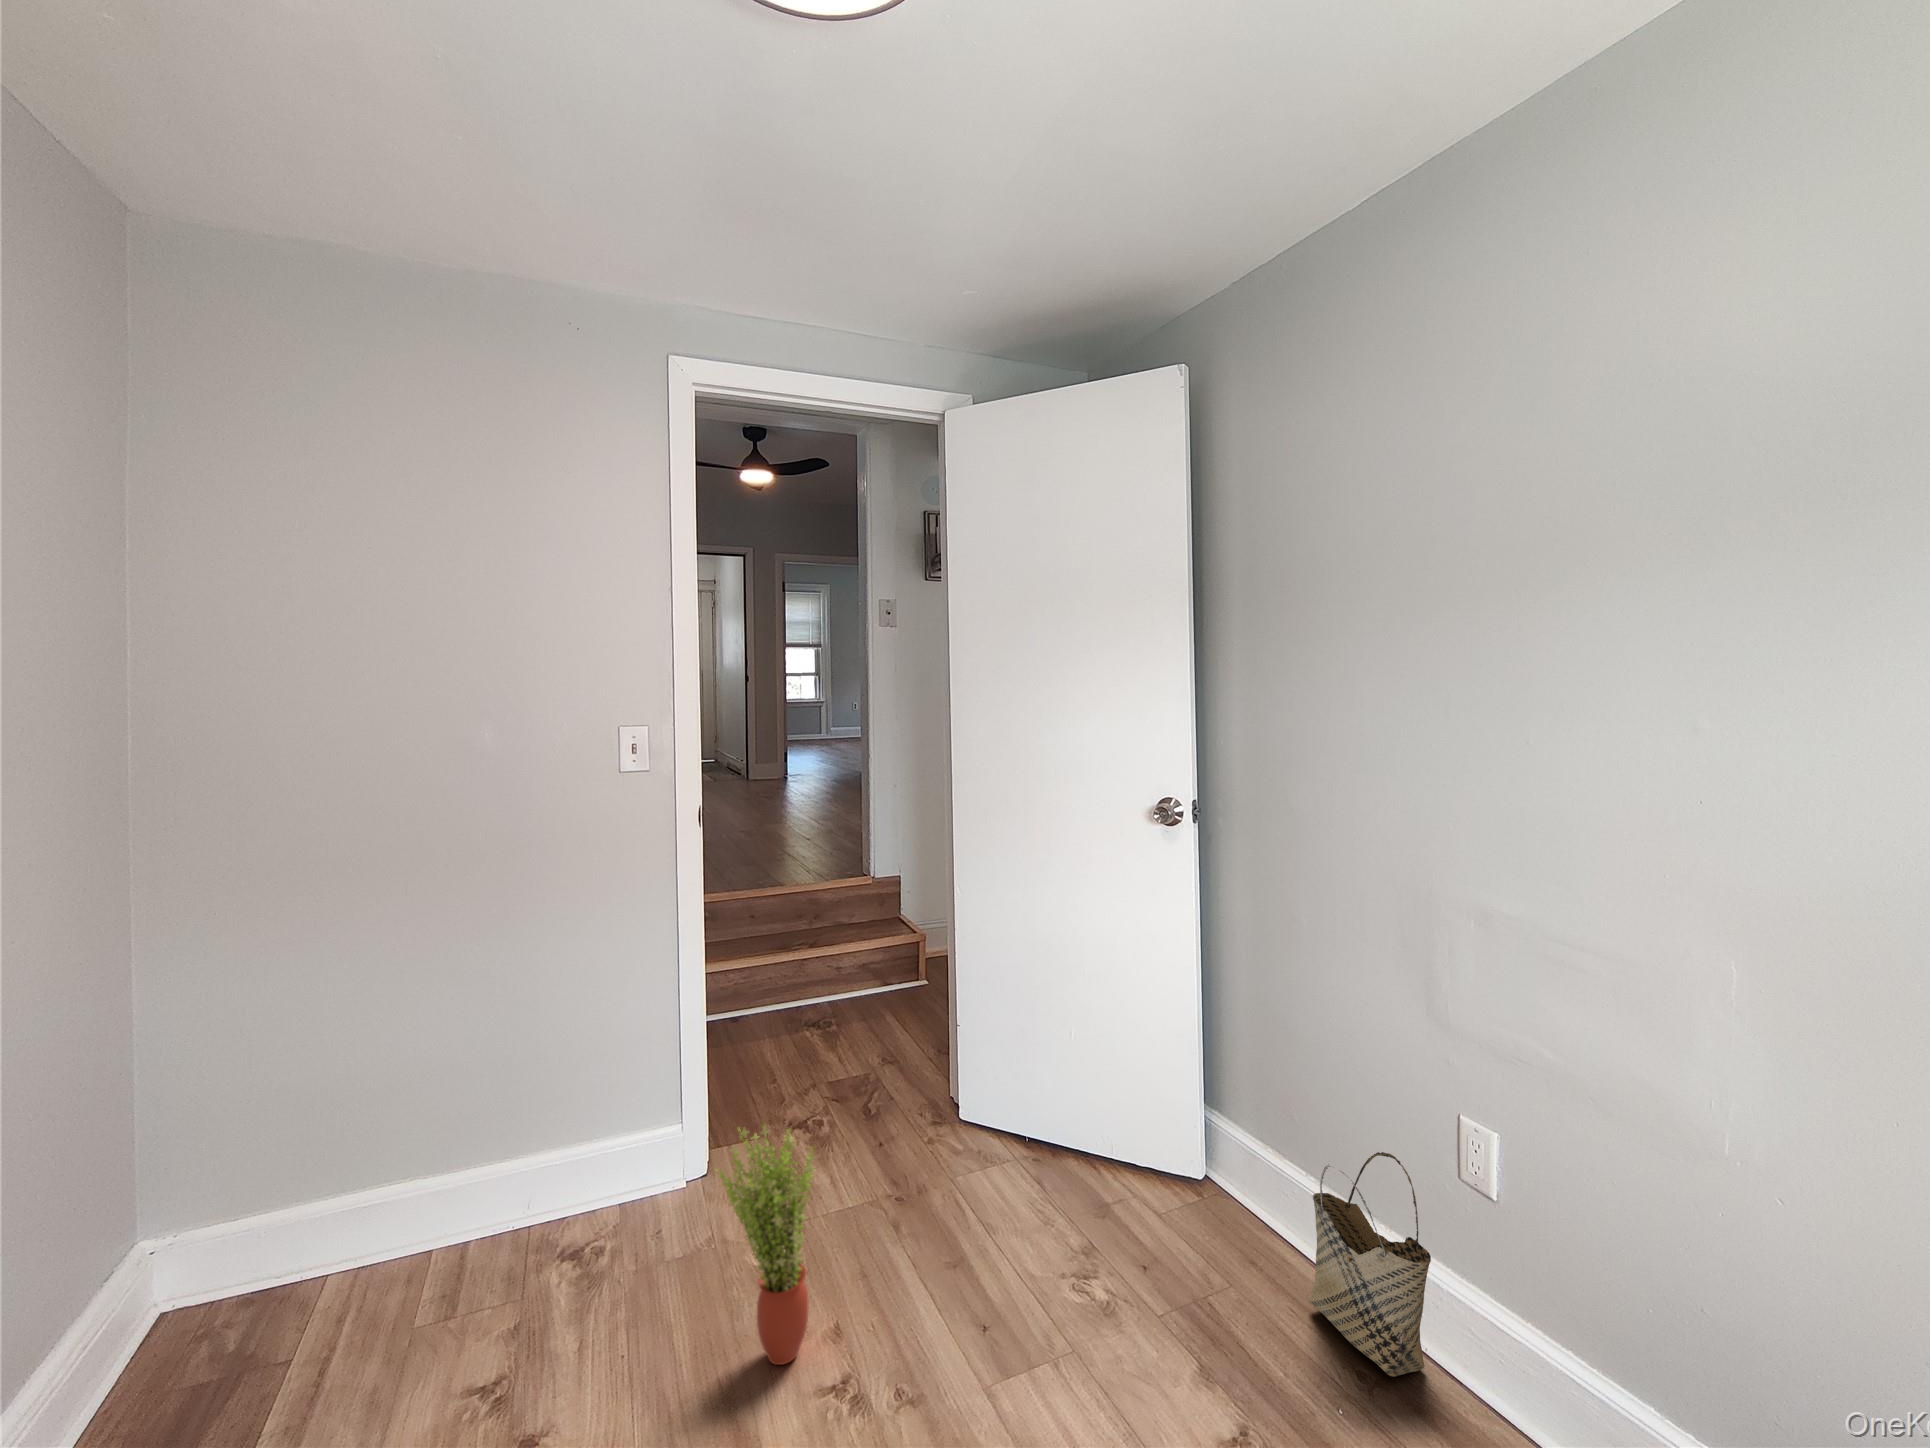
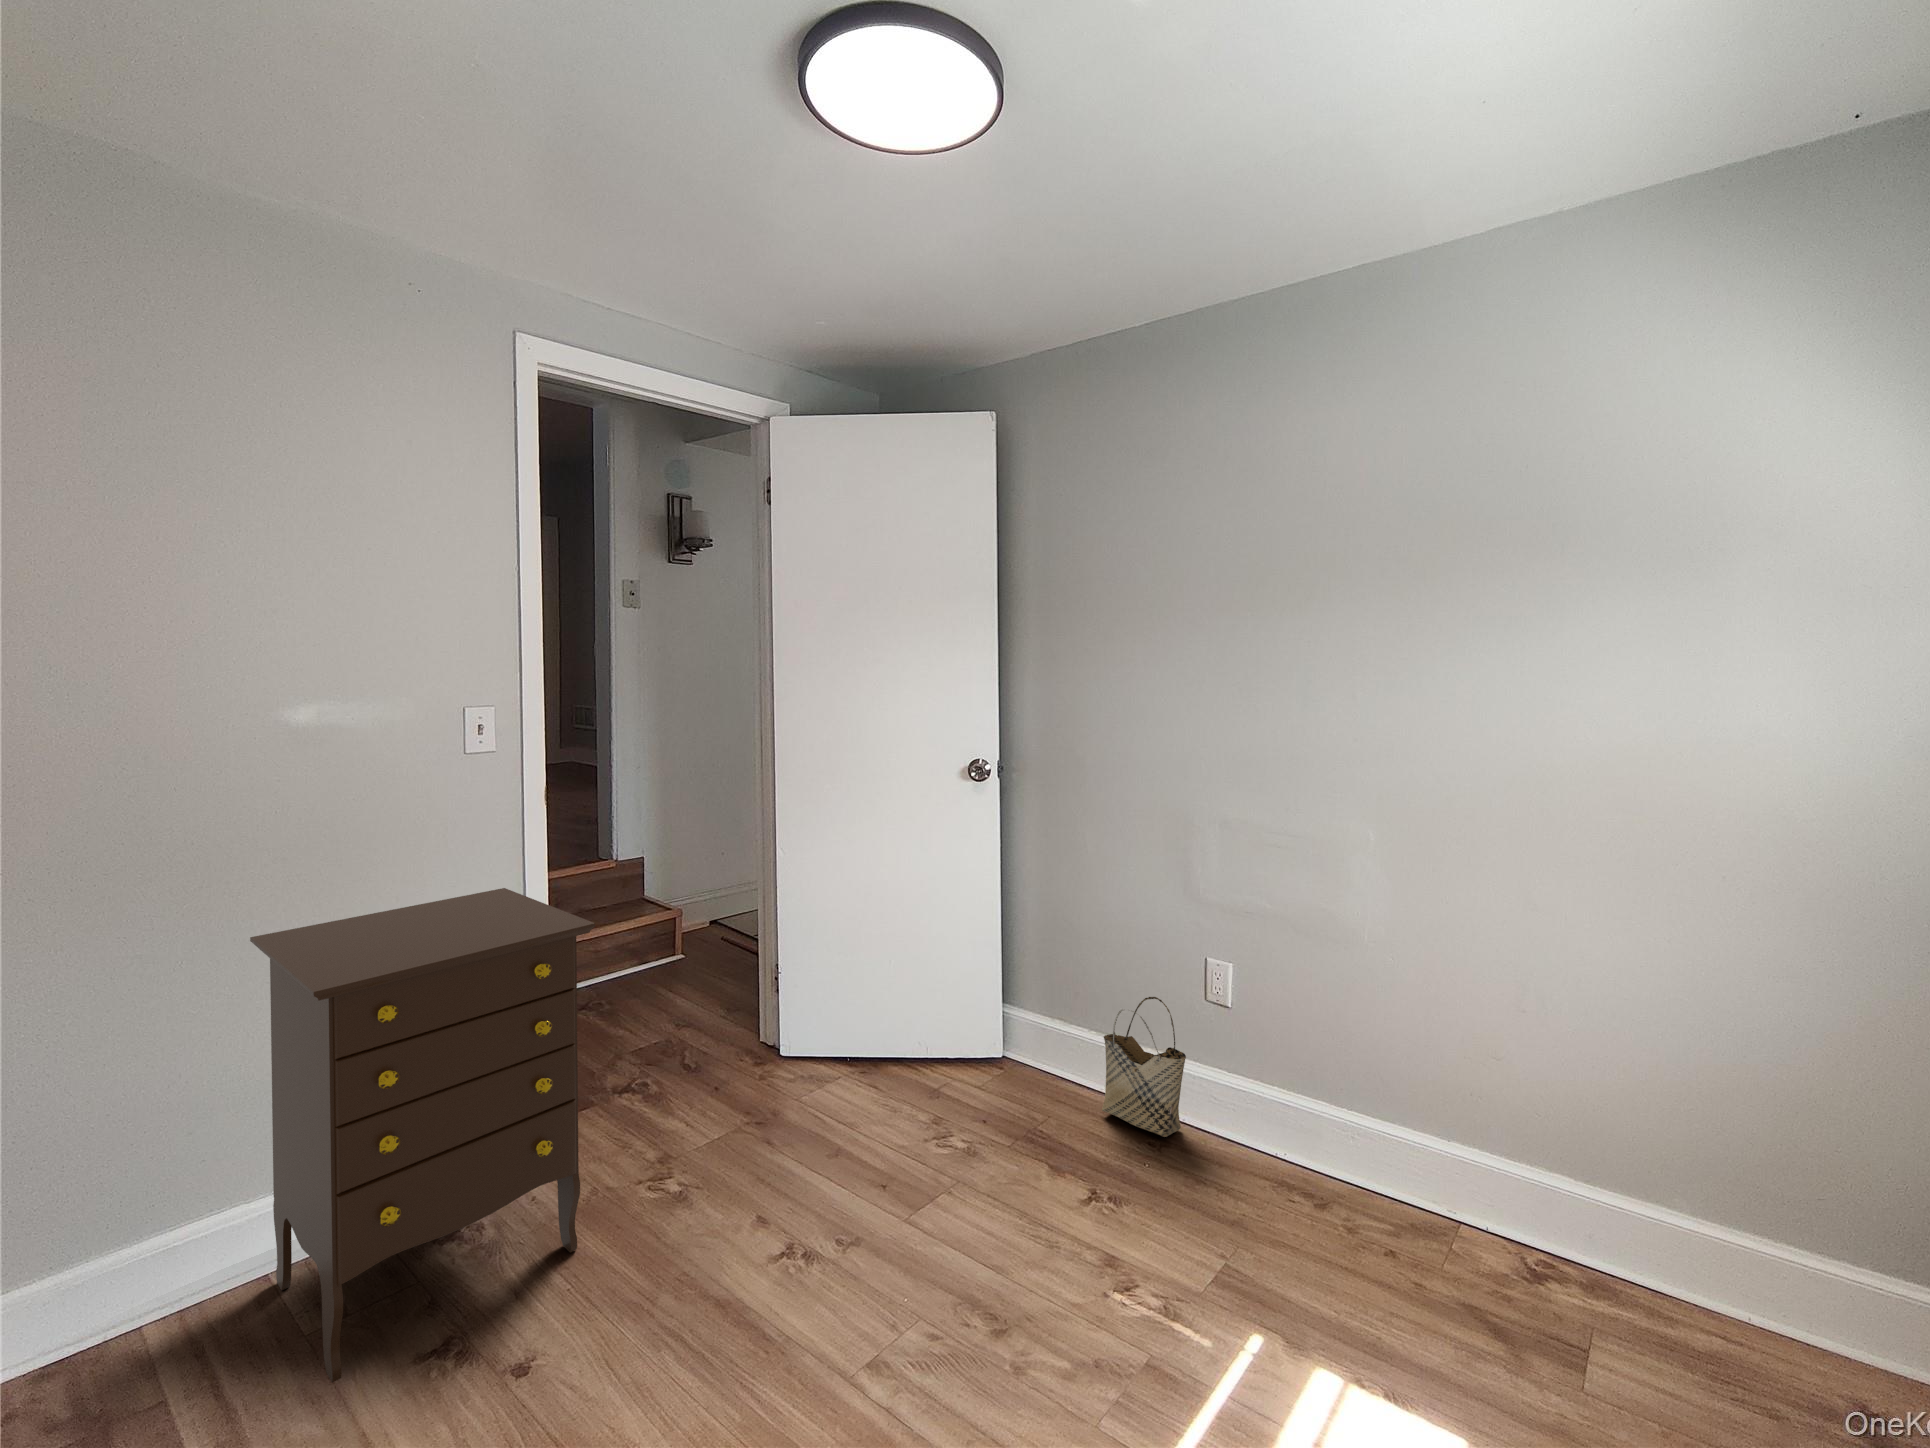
dresser: none [381,905,670,1385] -> present [250,888,595,1382]
potted plant: present [716,1125,815,1365] -> none [669,1052,763,1255]

